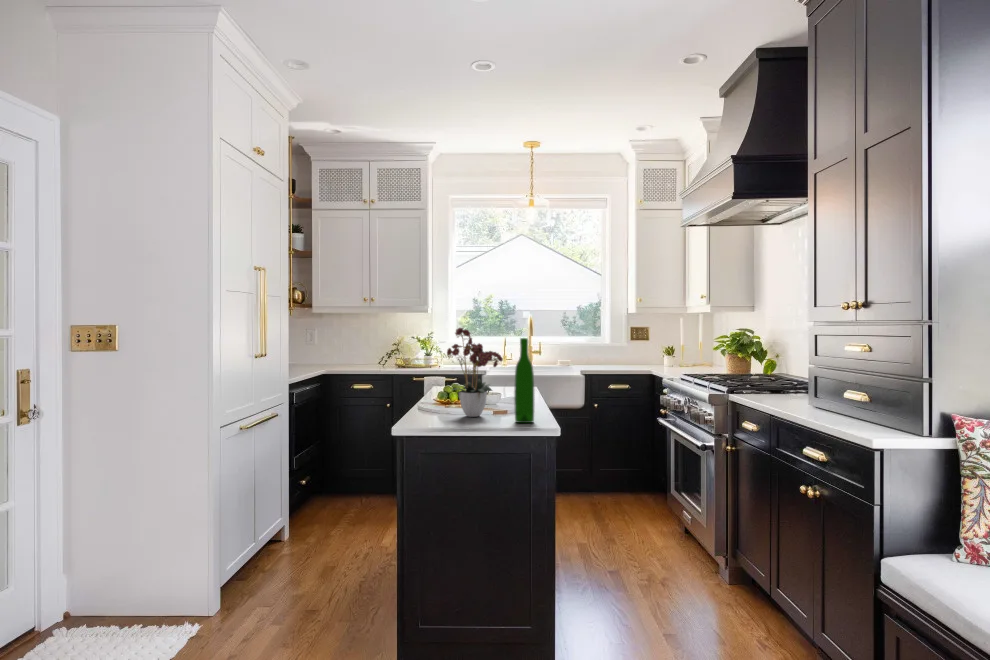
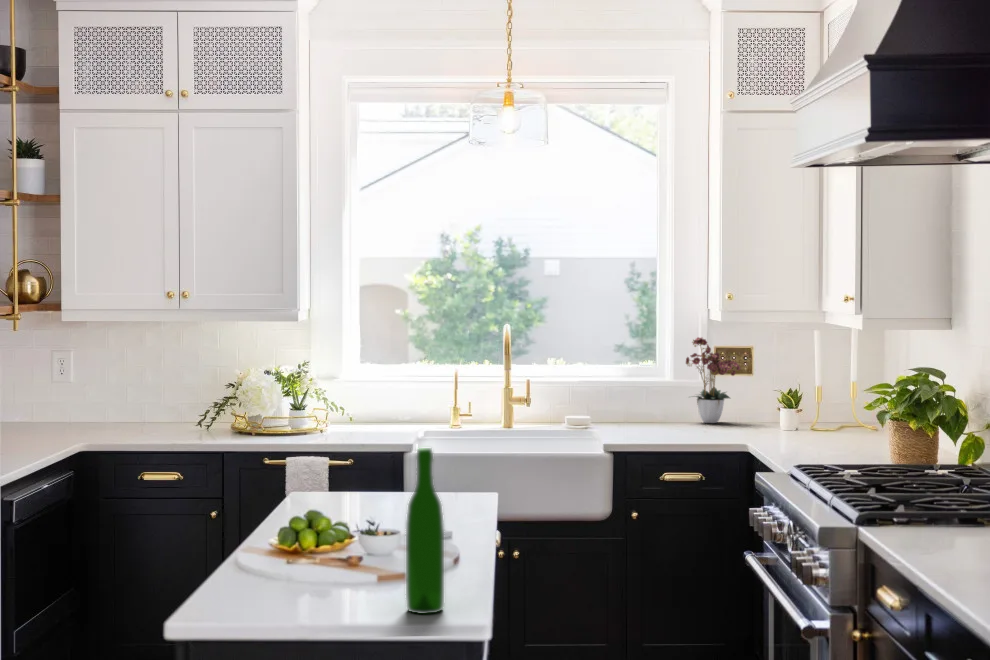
flower arrangement: present [447,328,503,417] -> present [686,337,740,423]

